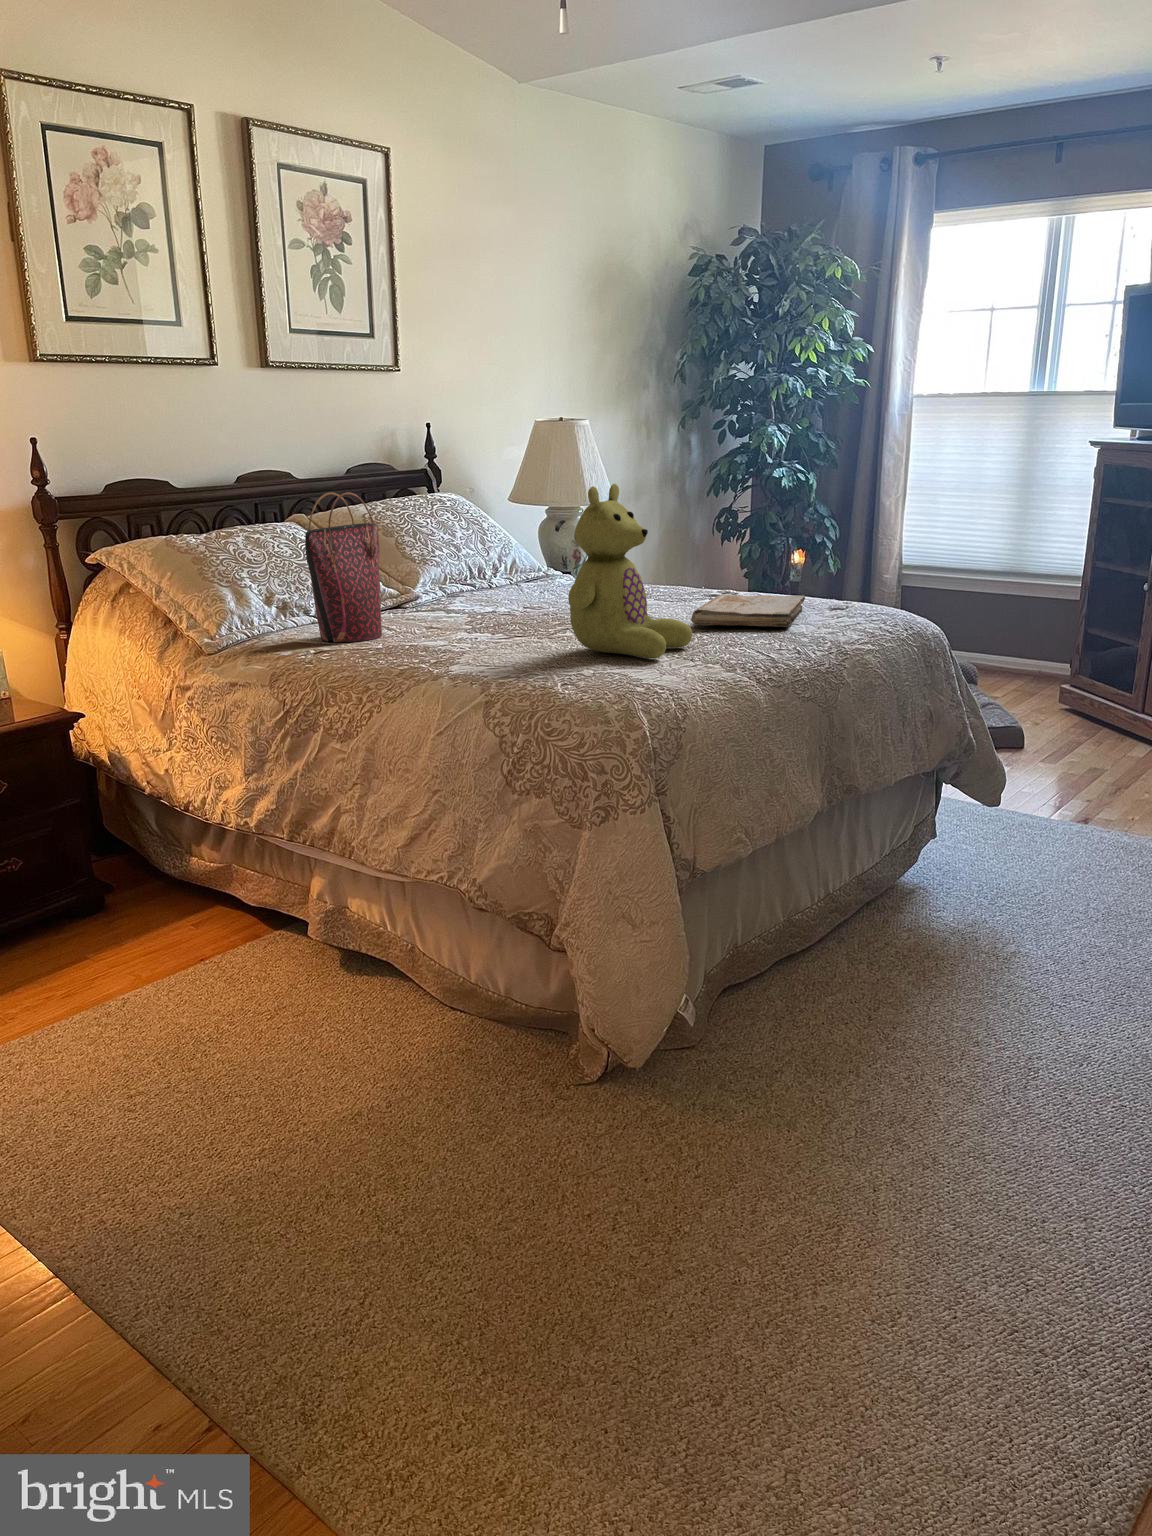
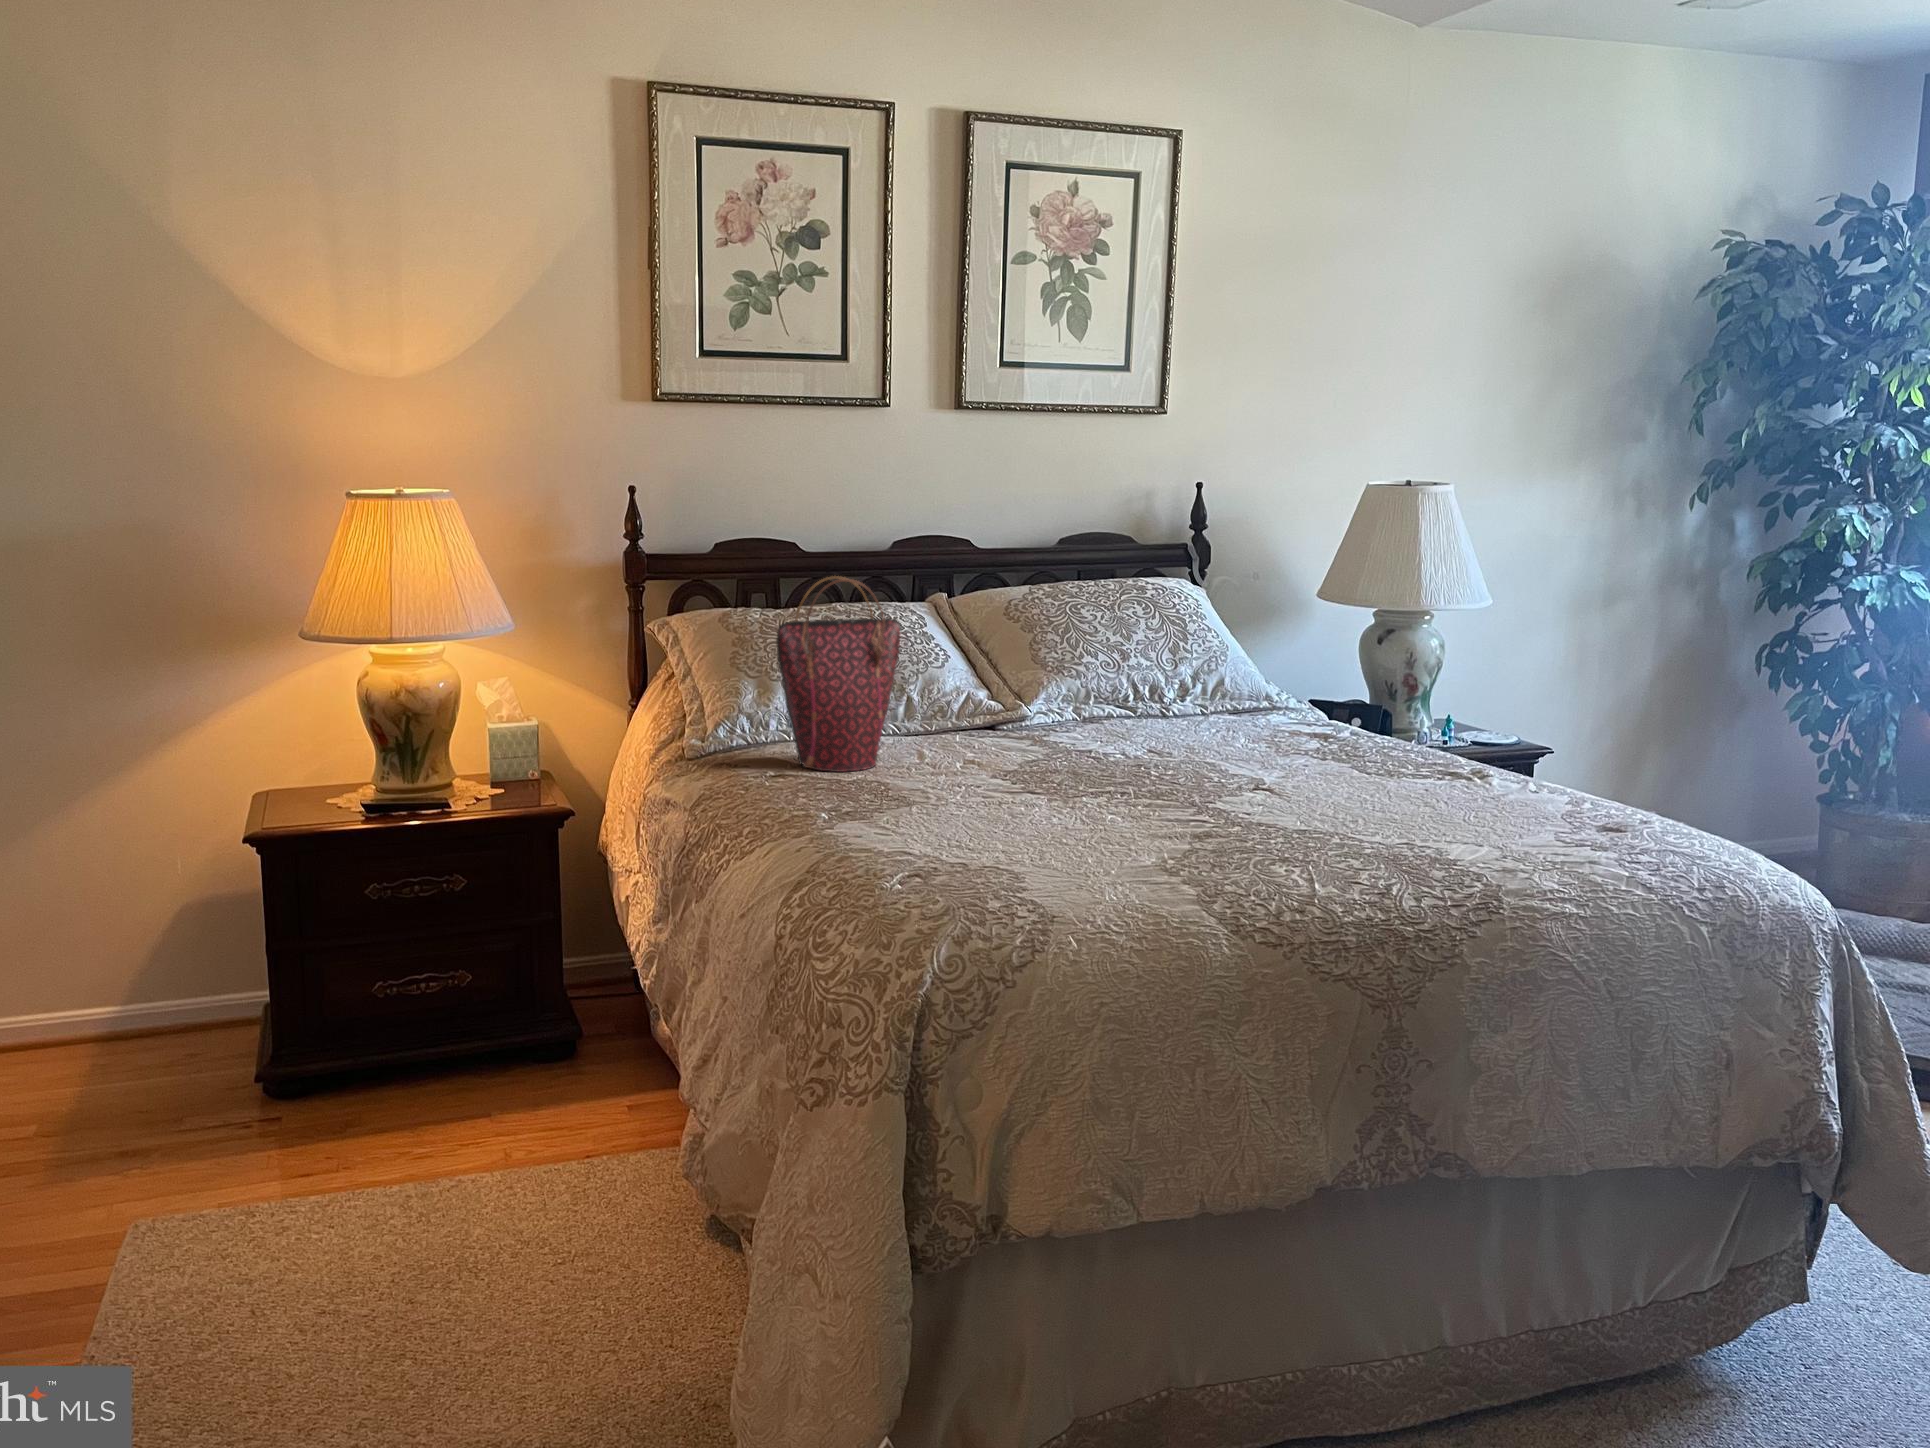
stuffed bear: present [568,484,692,658] -> none [944,609,1149,882]
book: present [691,594,805,627] -> none [1226,791,1476,869]

